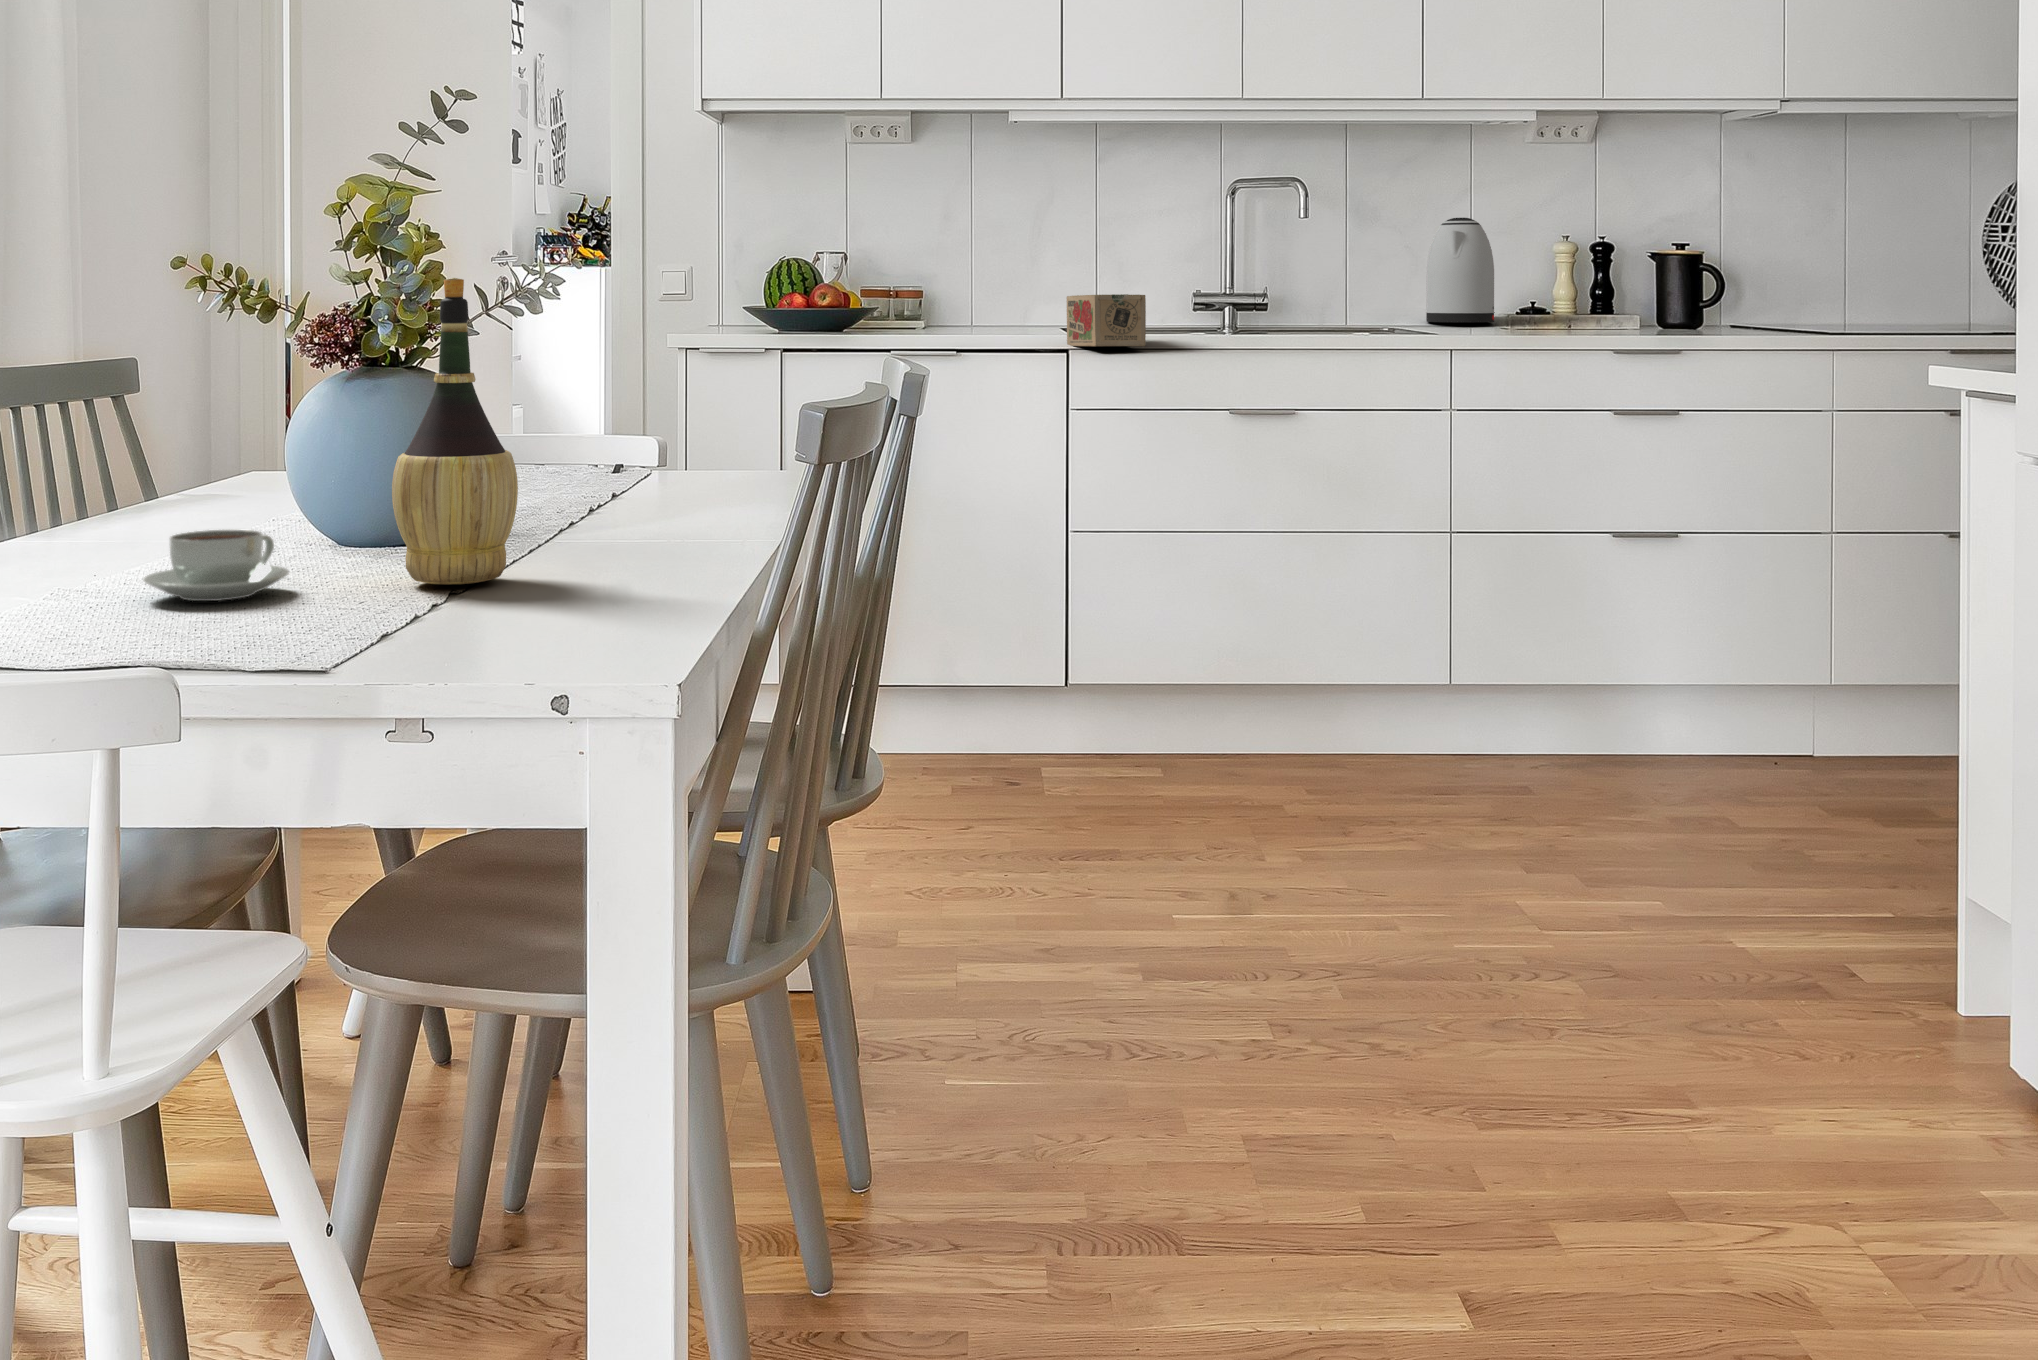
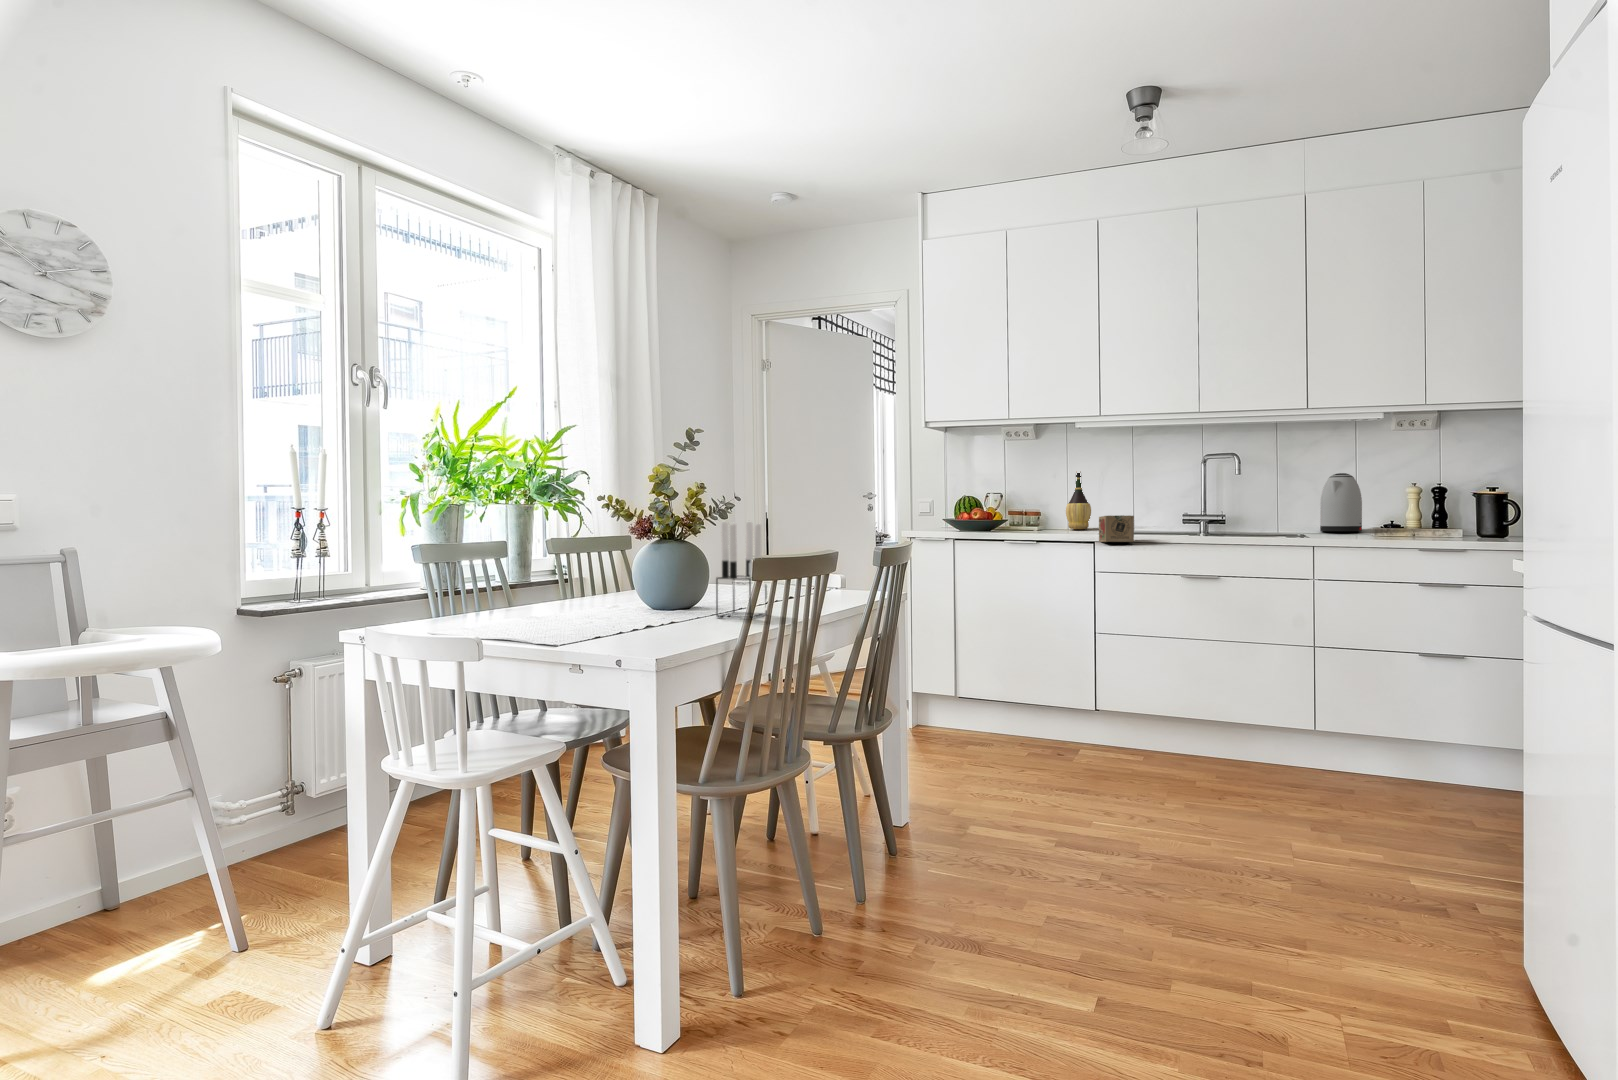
wine bottle: present [392,278,518,585] -> present [1066,472,1091,530]
candle holder: none [553,320,656,552] -> present [716,522,767,618]
coffee cup: present [144,530,289,601] -> none [542,600,597,626]

